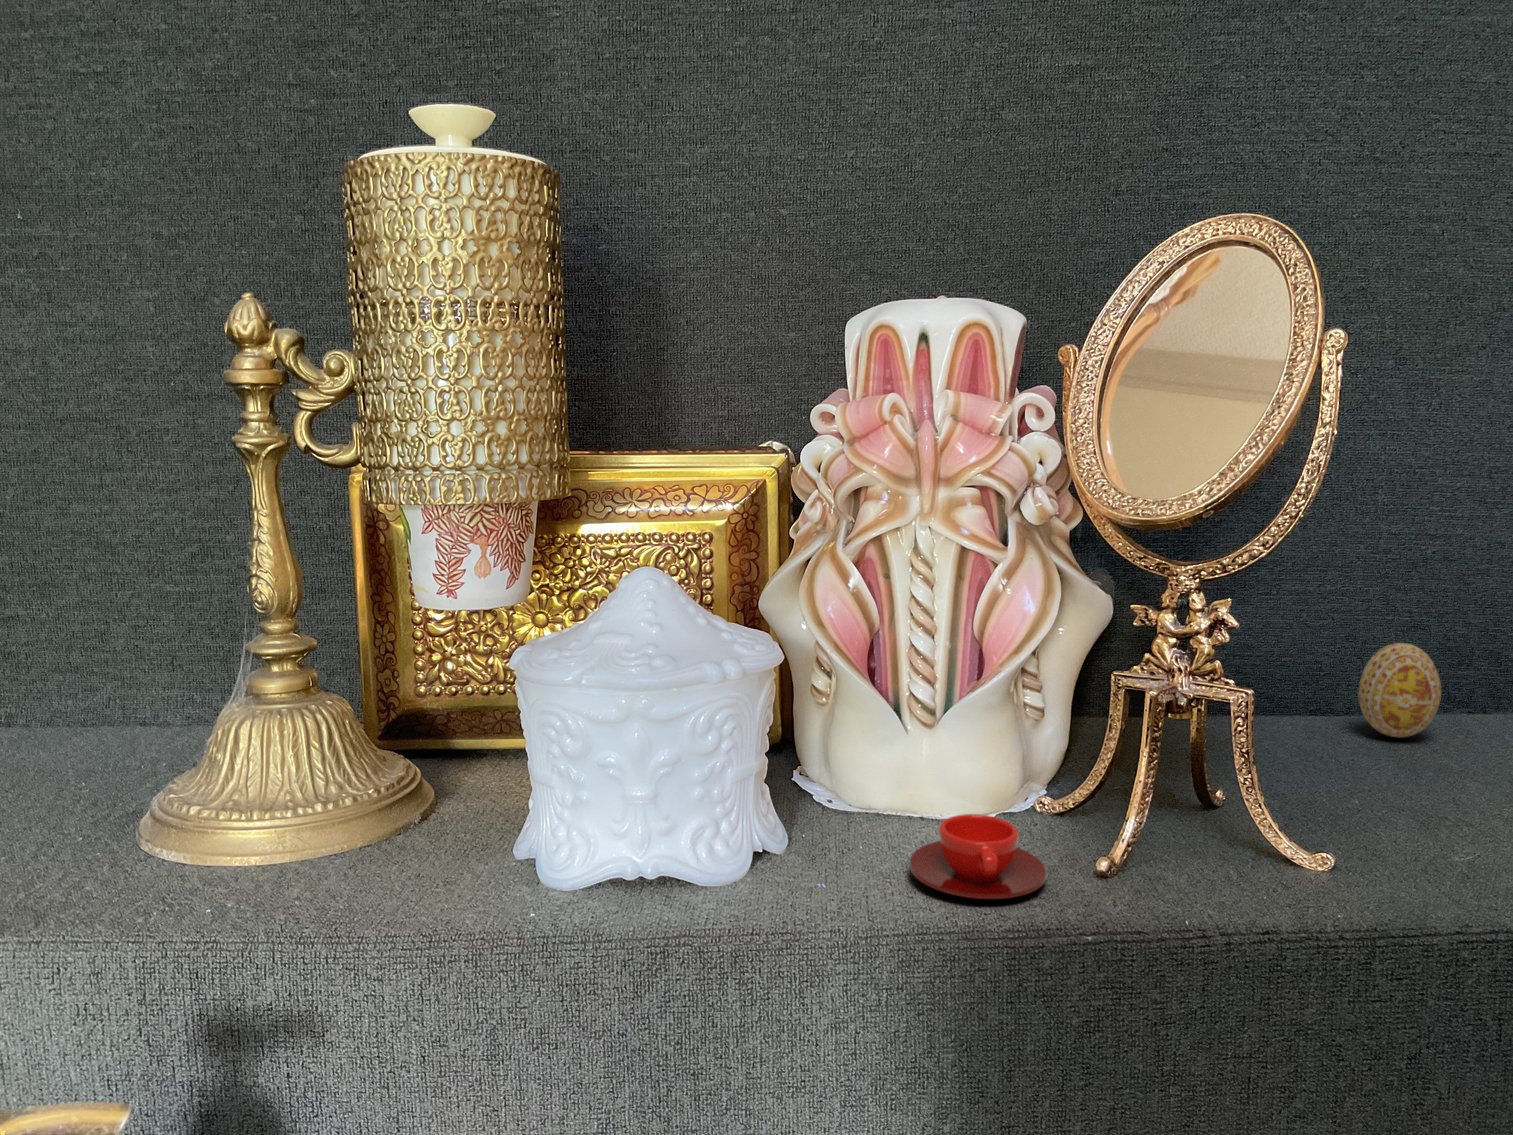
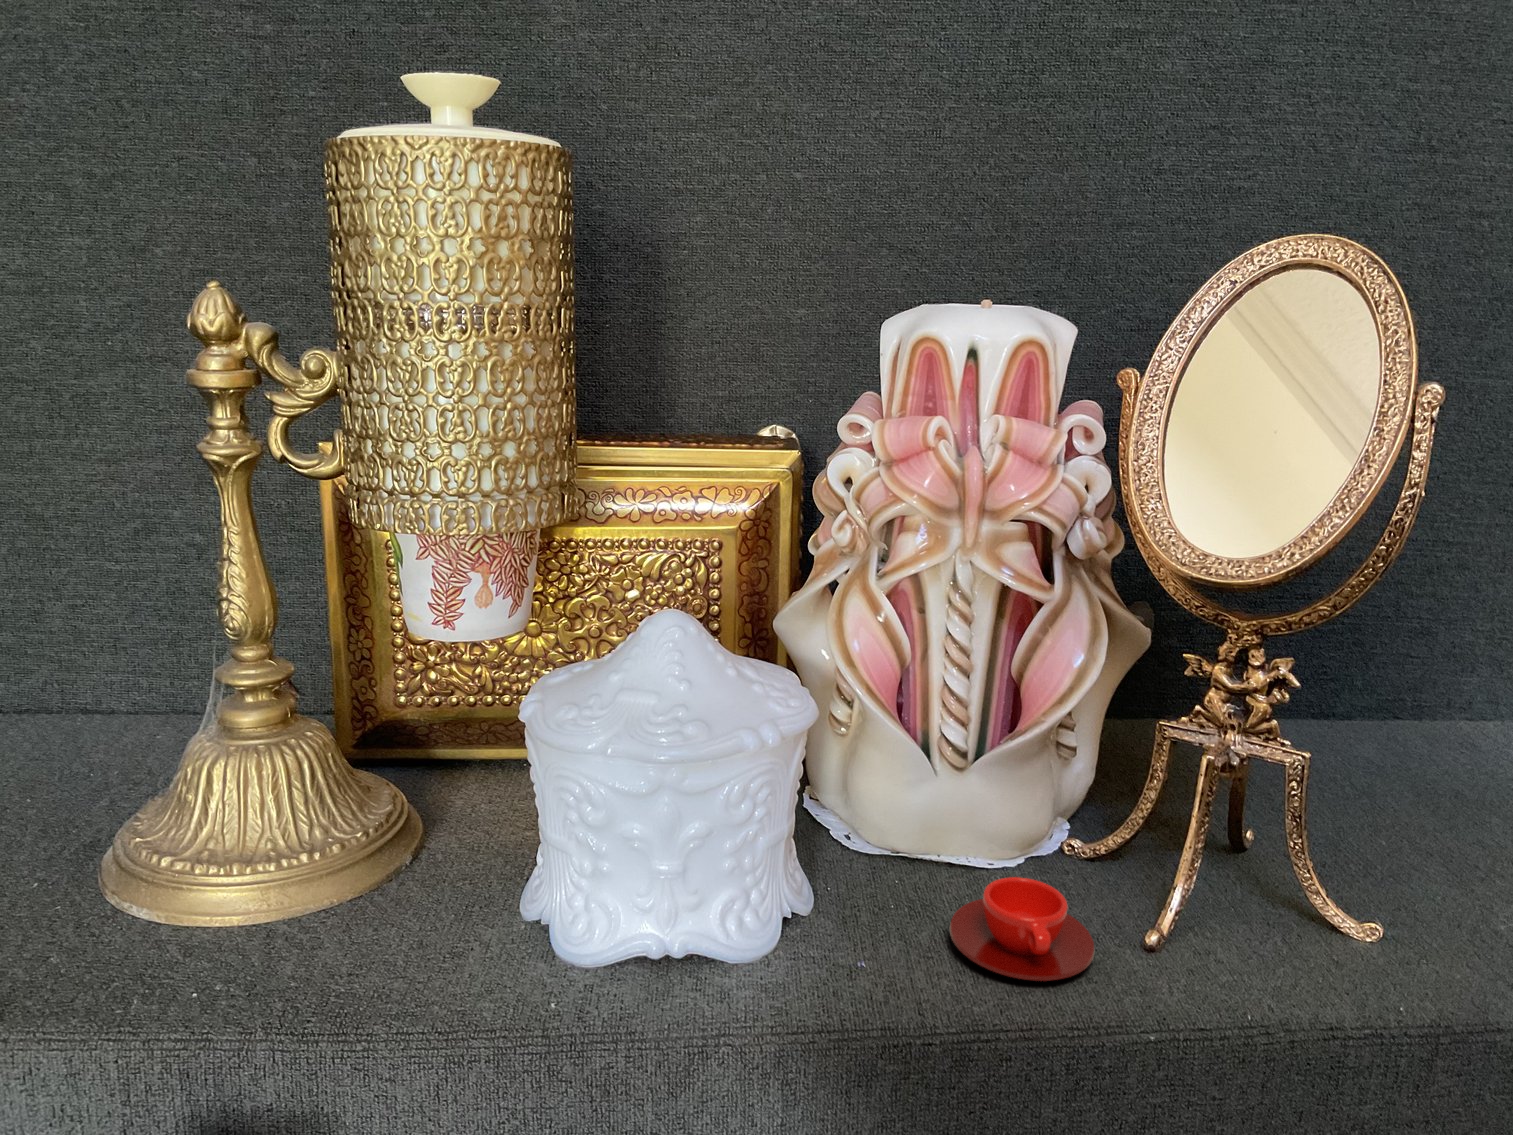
decorative egg: present [1358,643,1441,737] -> none [1360,658,1445,752]

